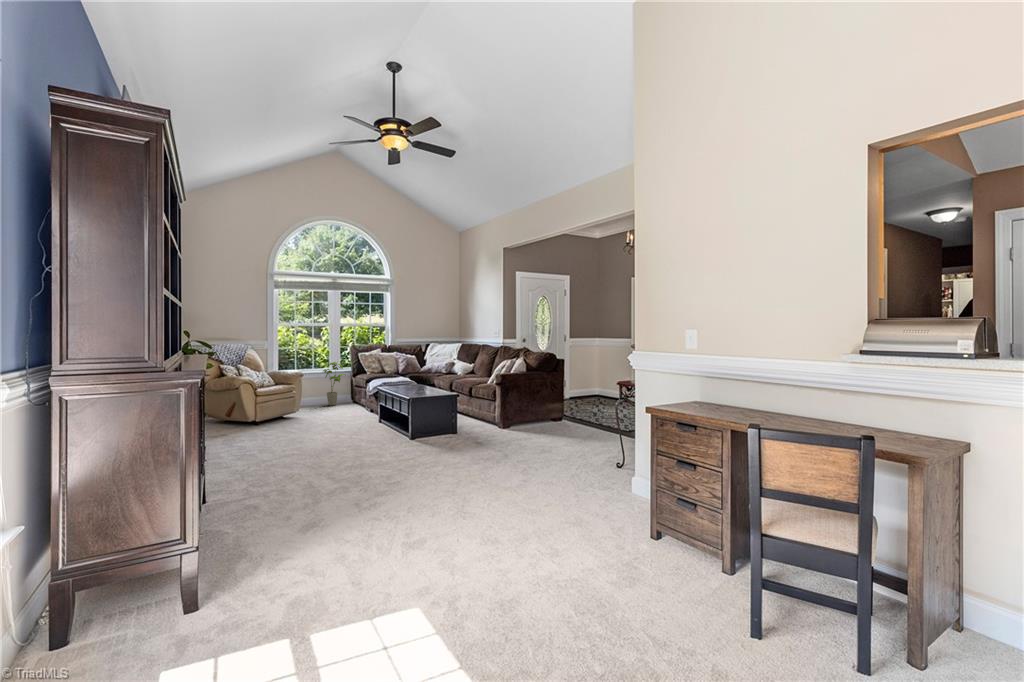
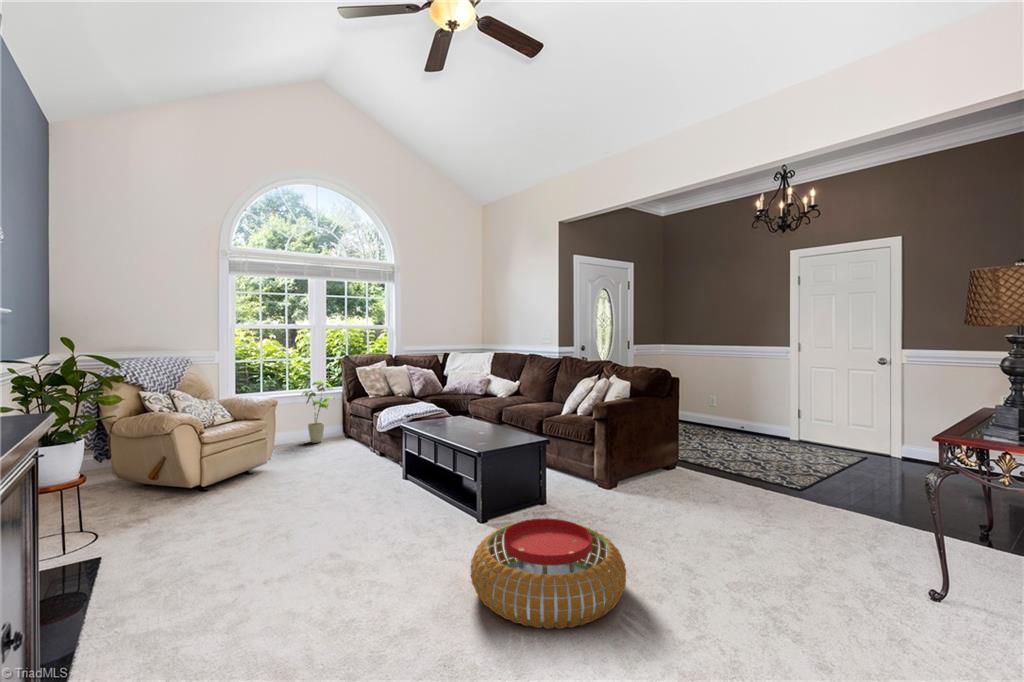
pouf: none [385,428,465,470] -> present [471,518,626,629]

